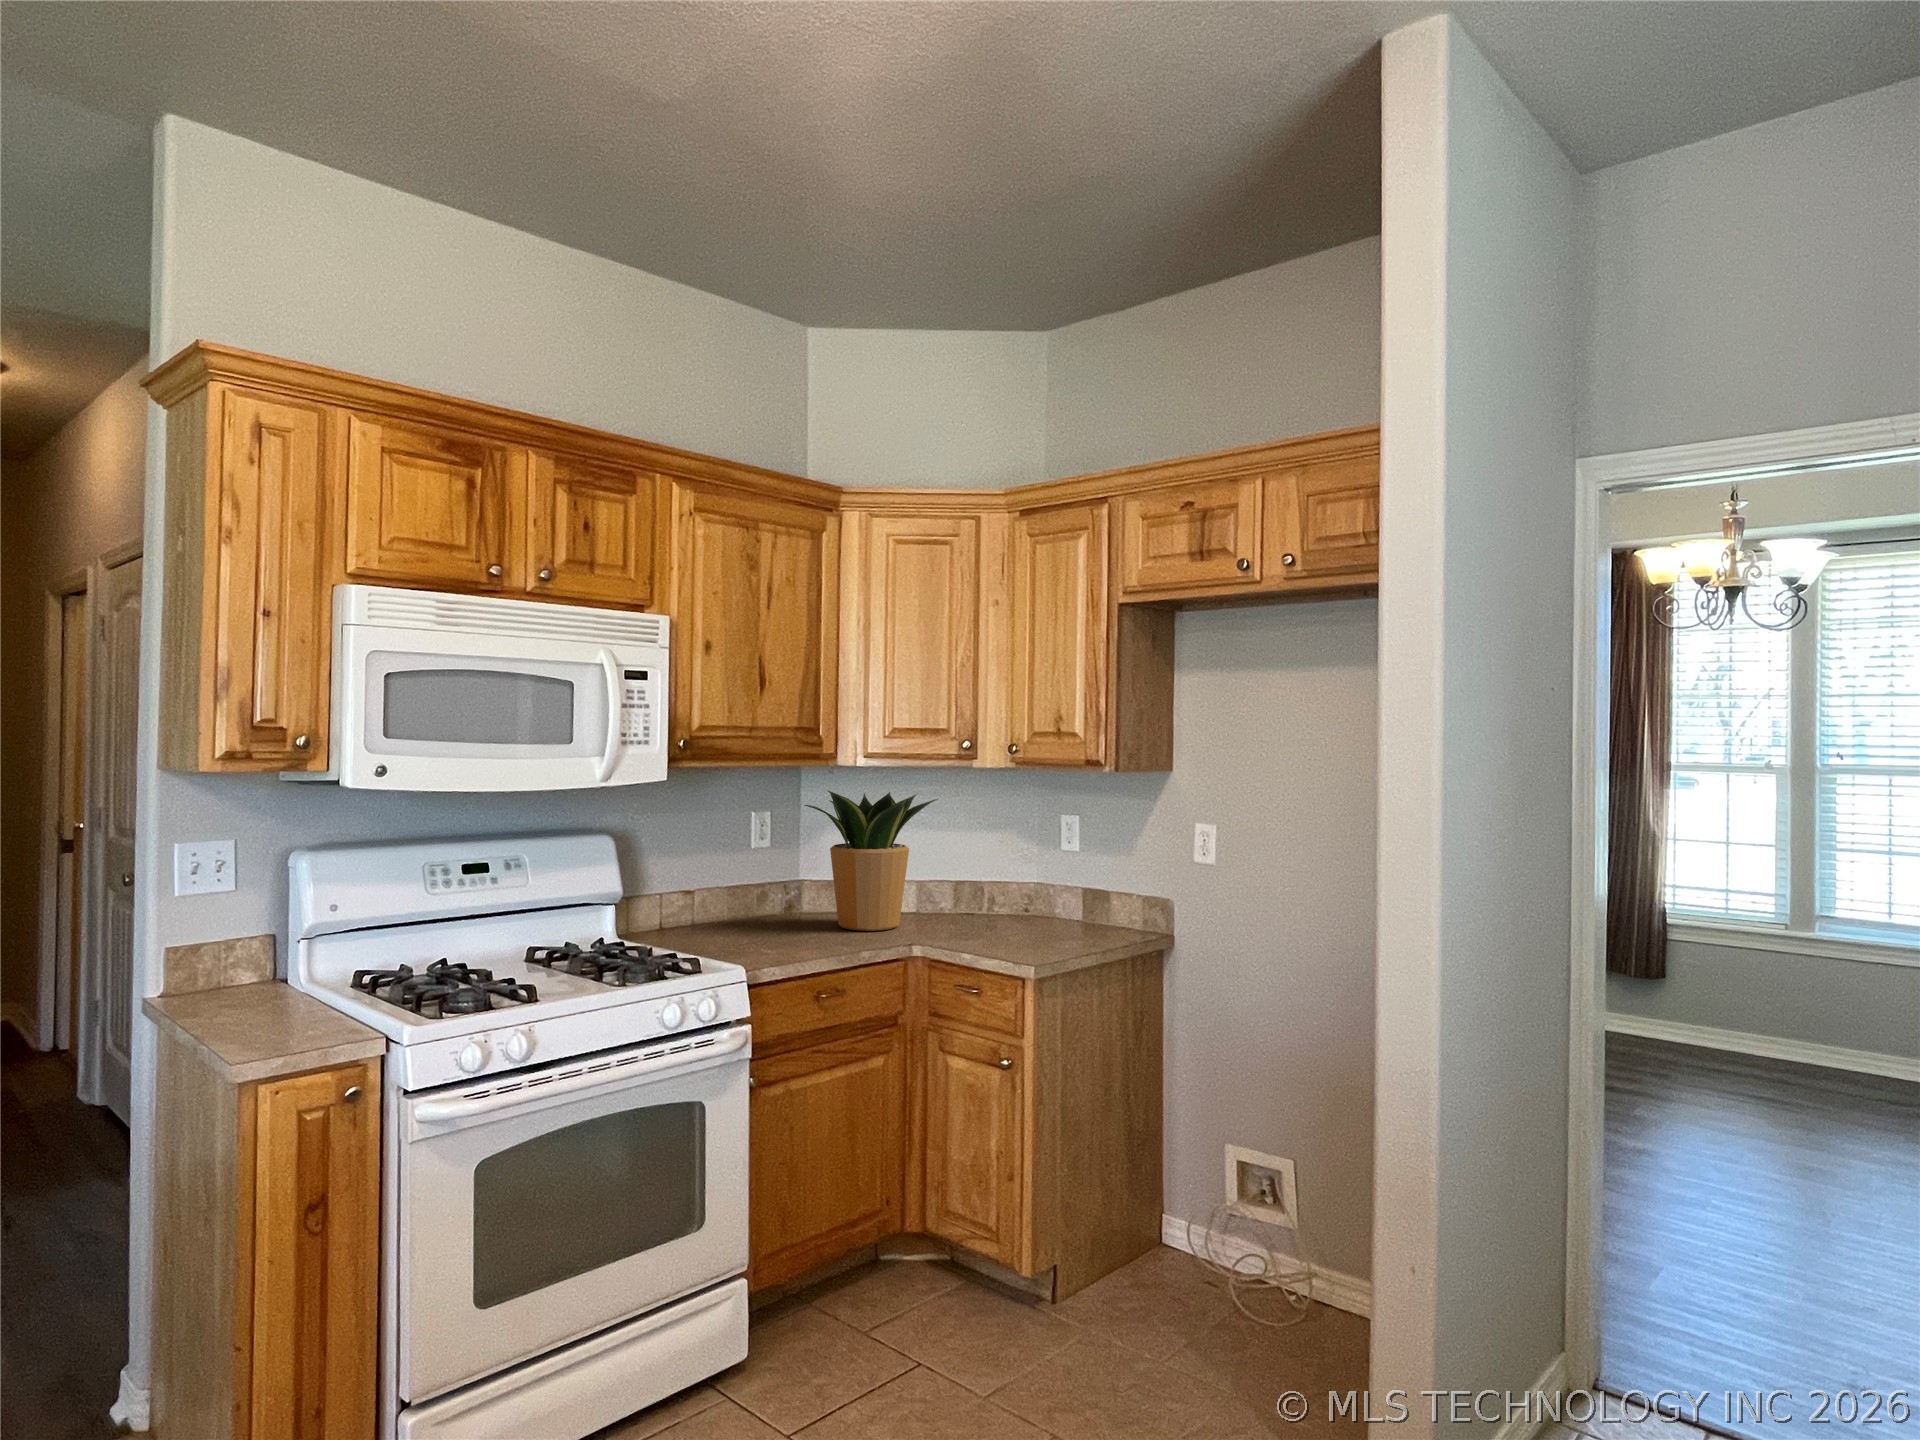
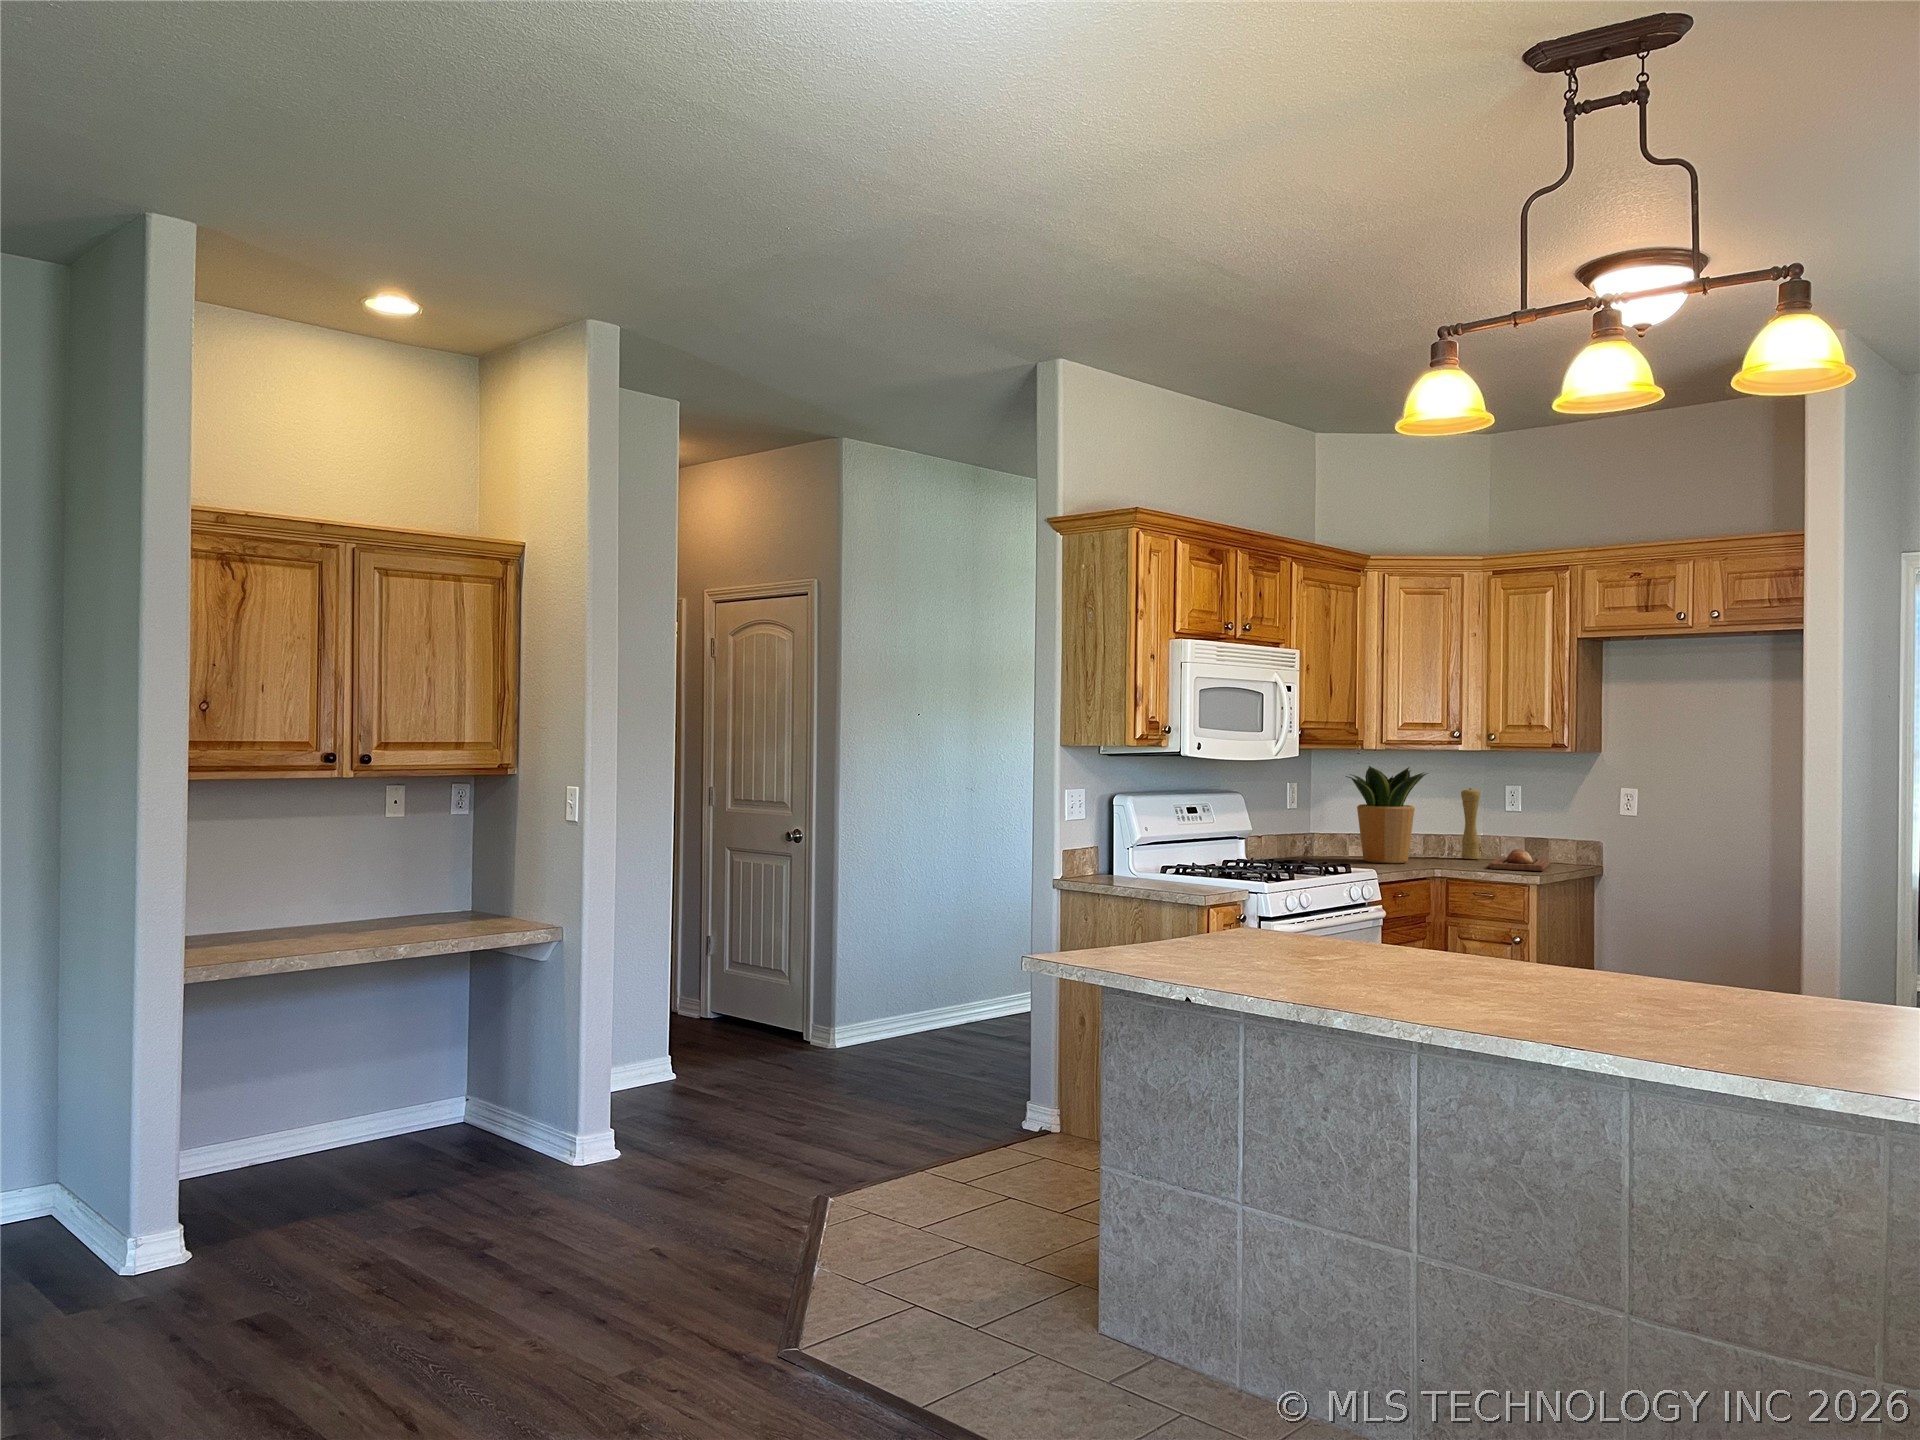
pepper mill: none [996,819,1021,918] -> present [1461,788,1480,859]
bread loaf: none [993,908,1102,948] -> present [1489,849,1550,871]

